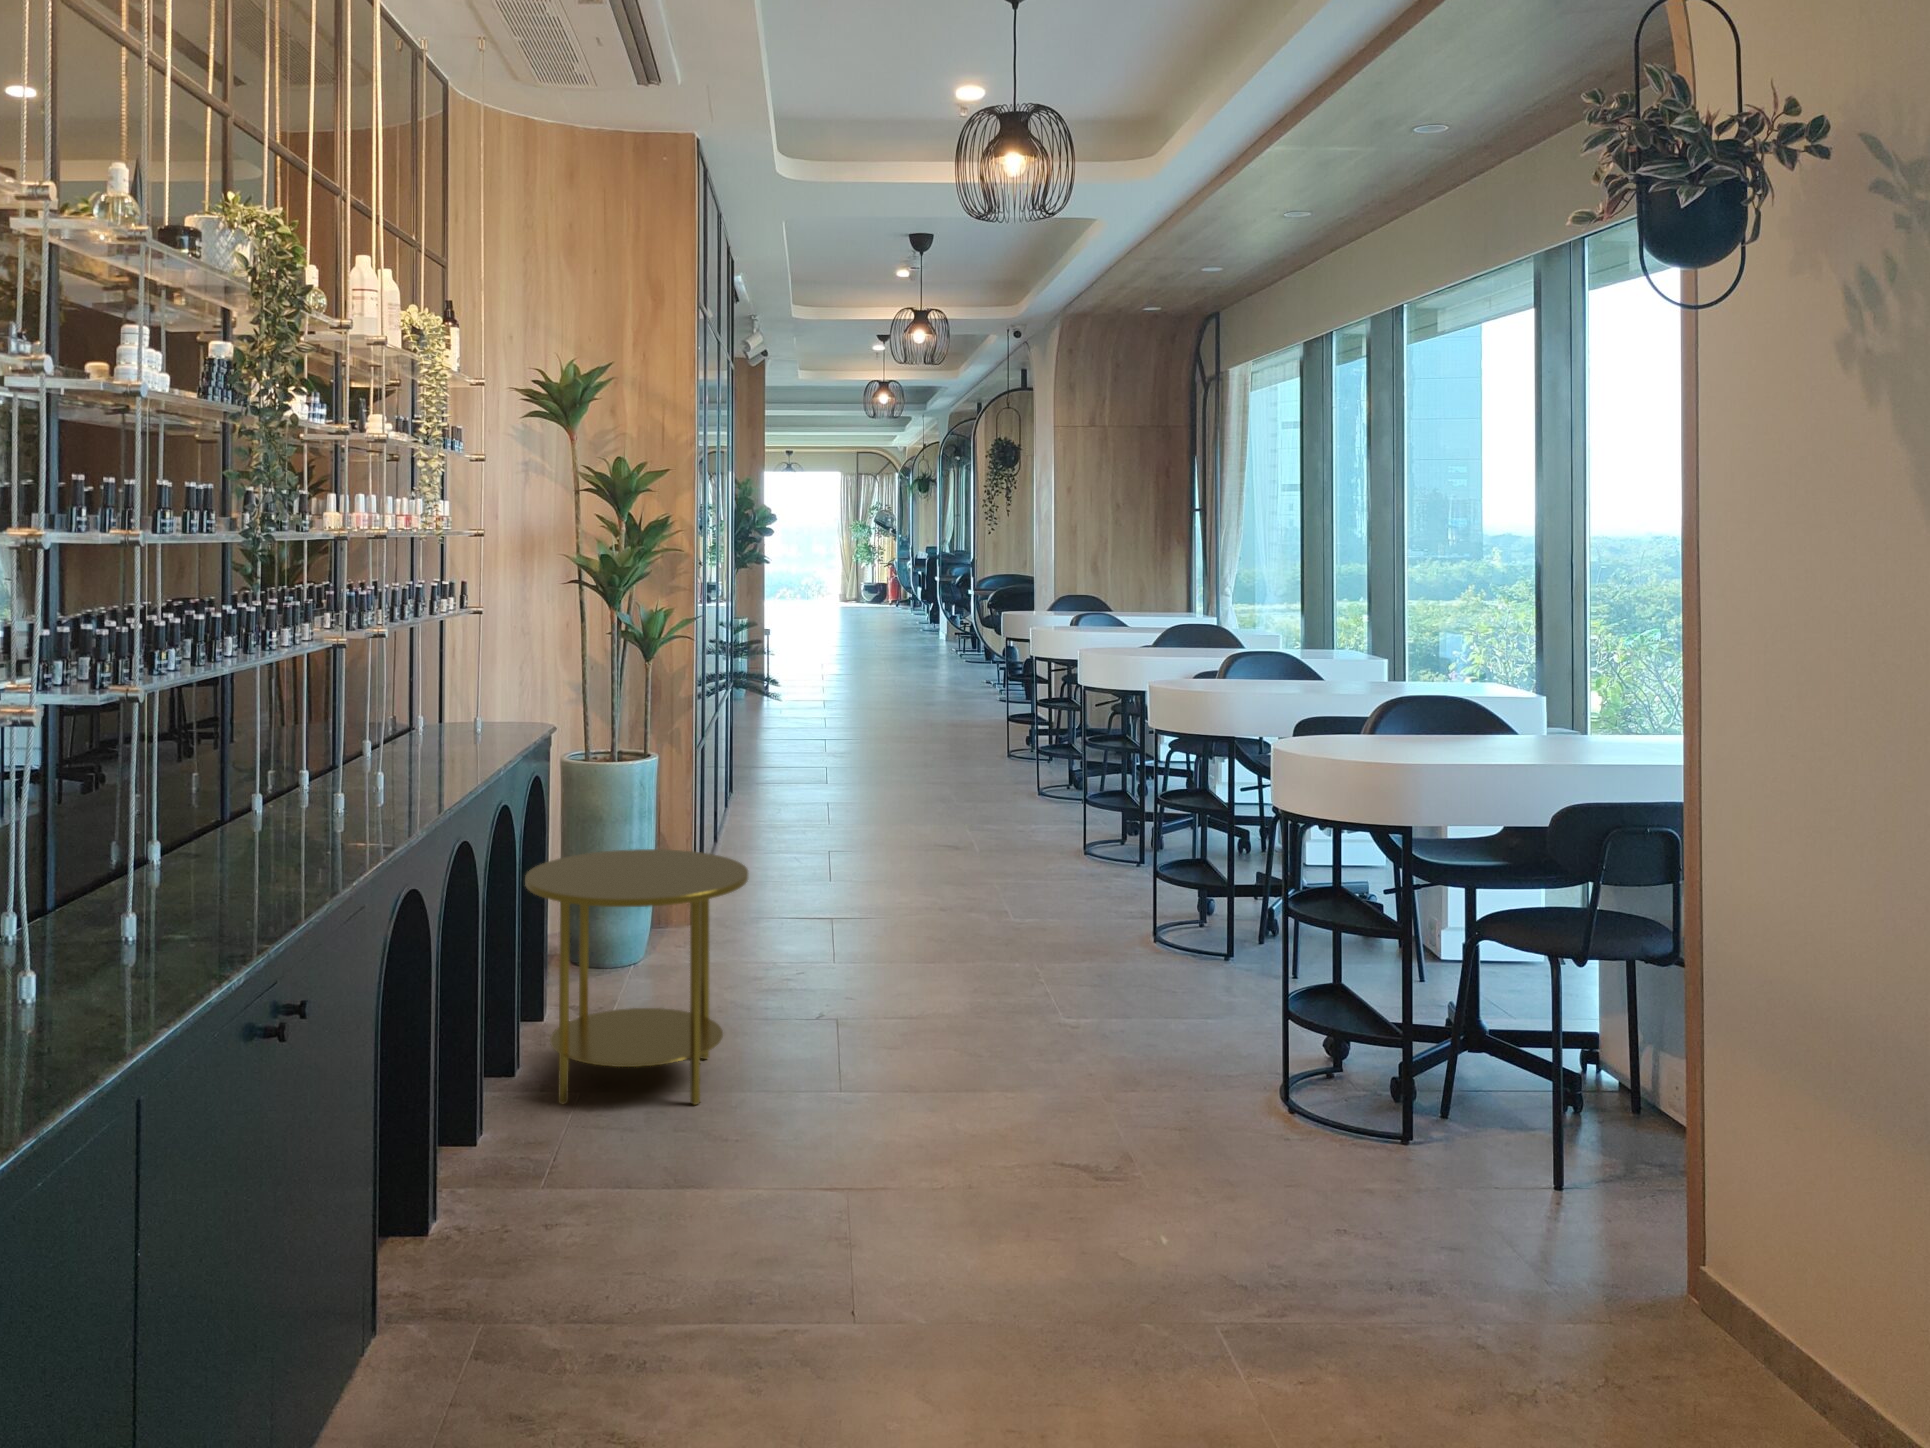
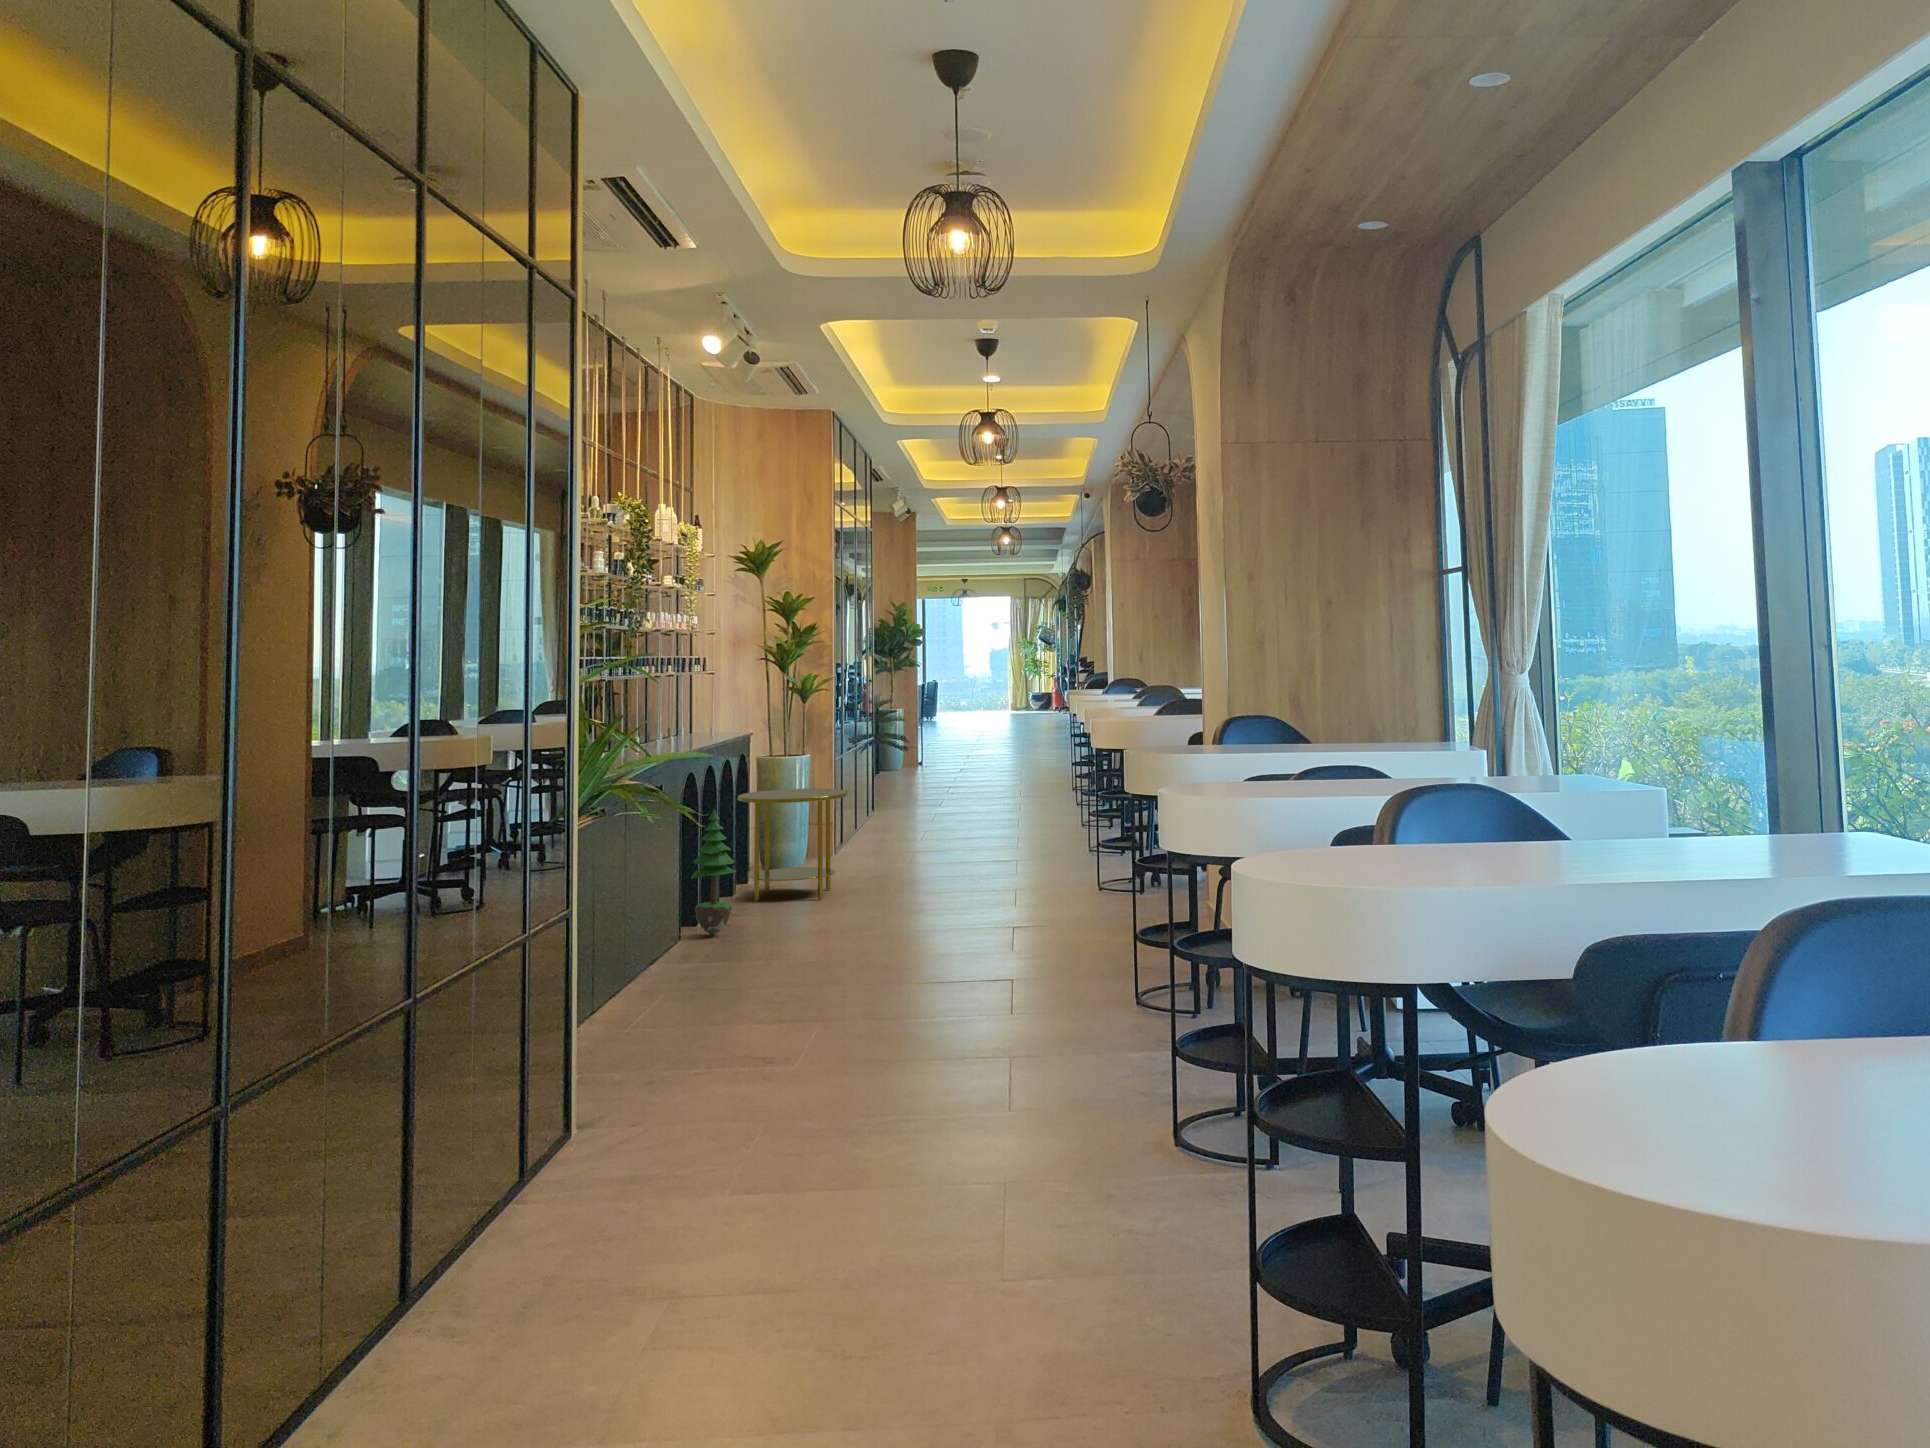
potted tree: none [405,986,518,1299] -> present [691,809,736,936]

